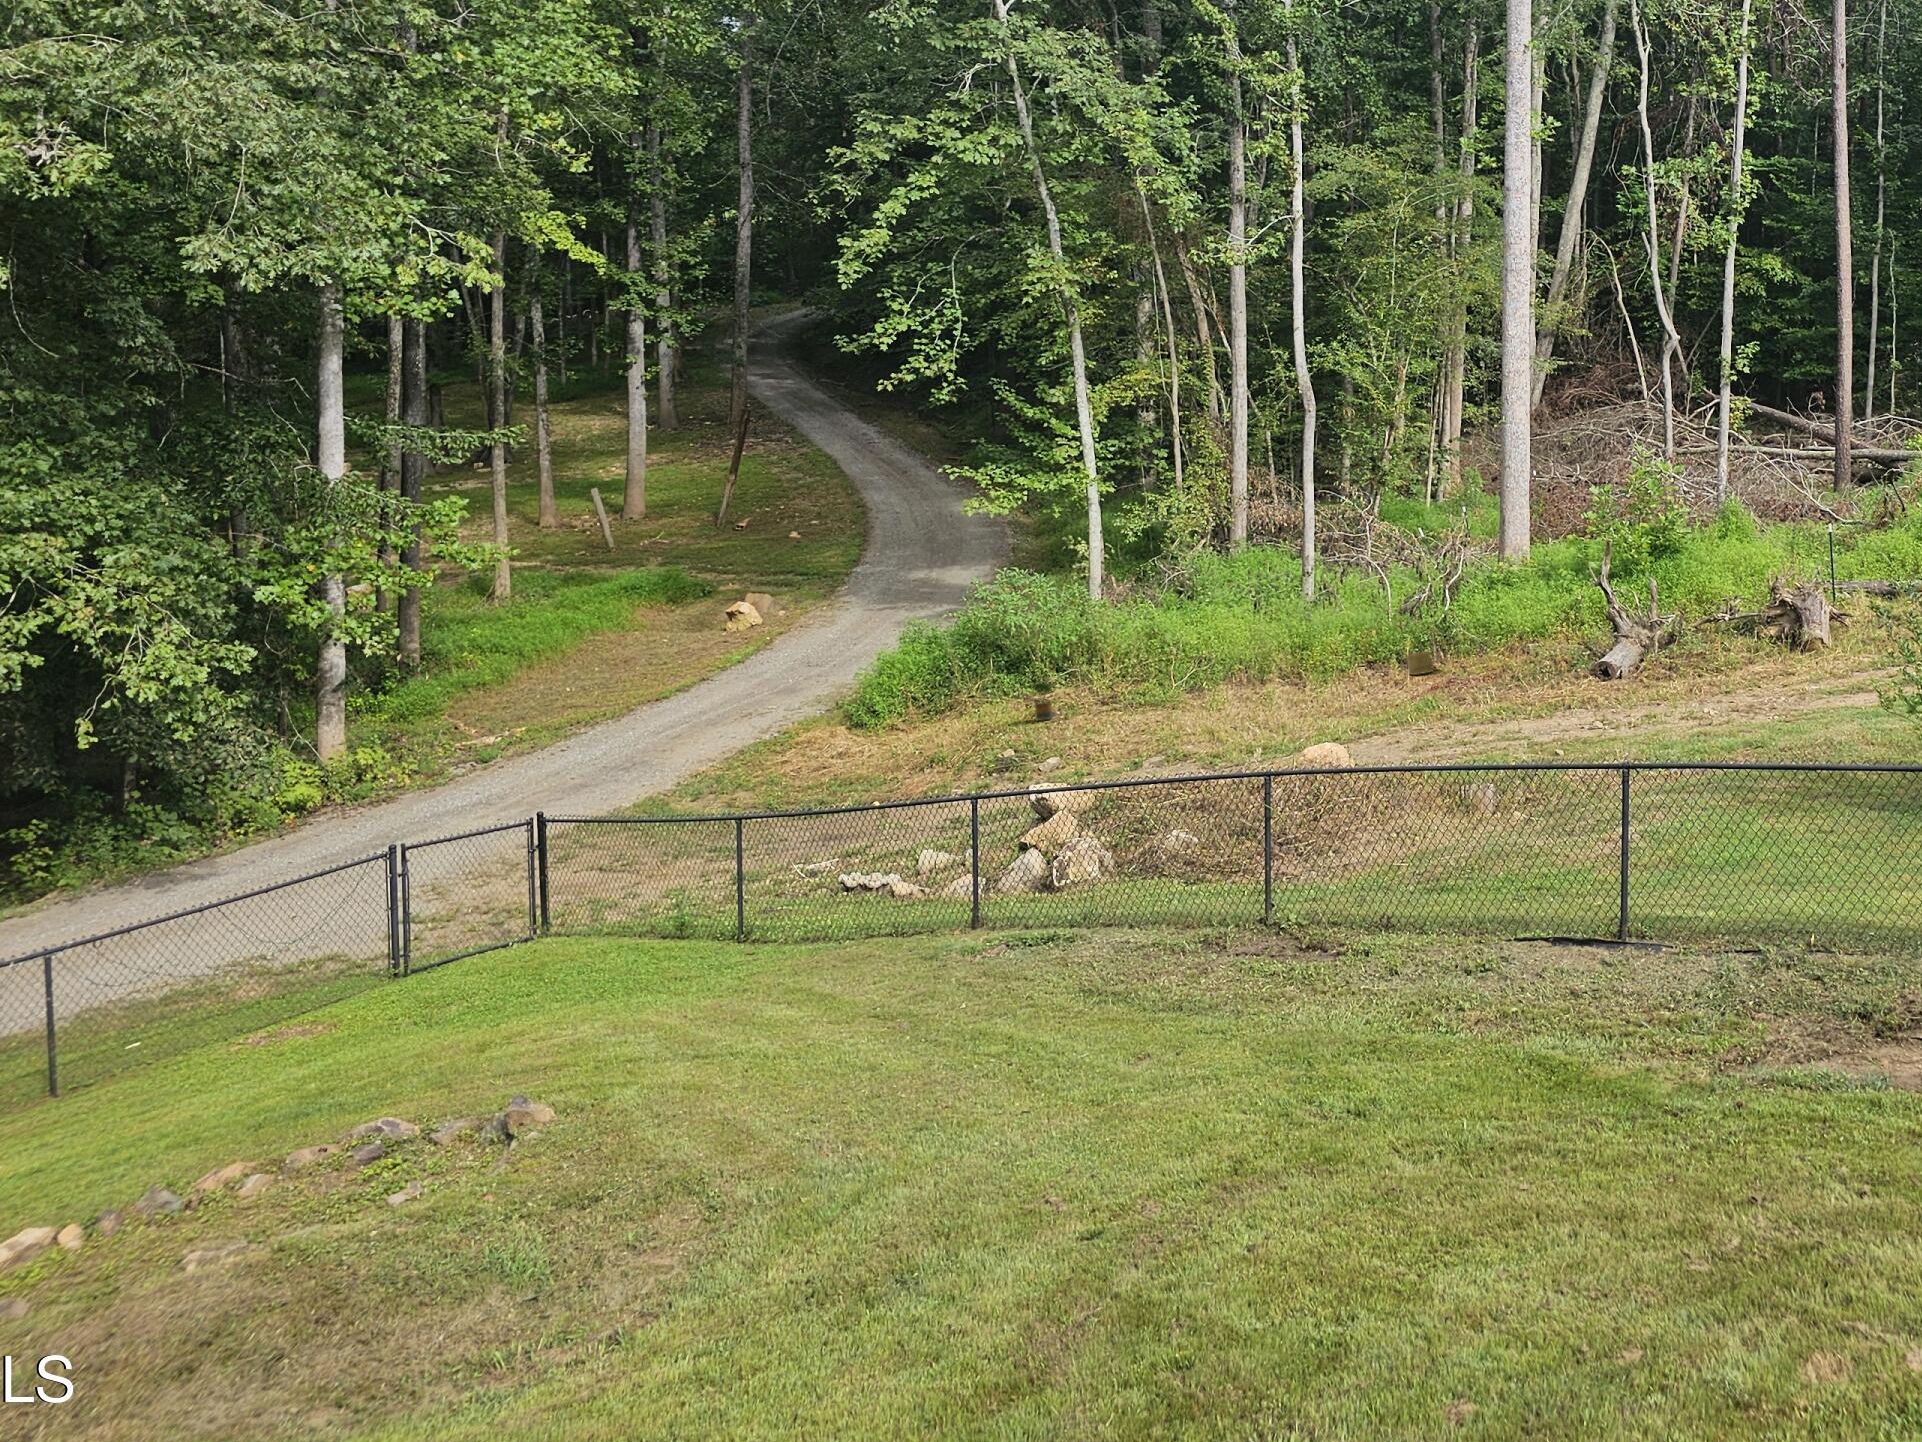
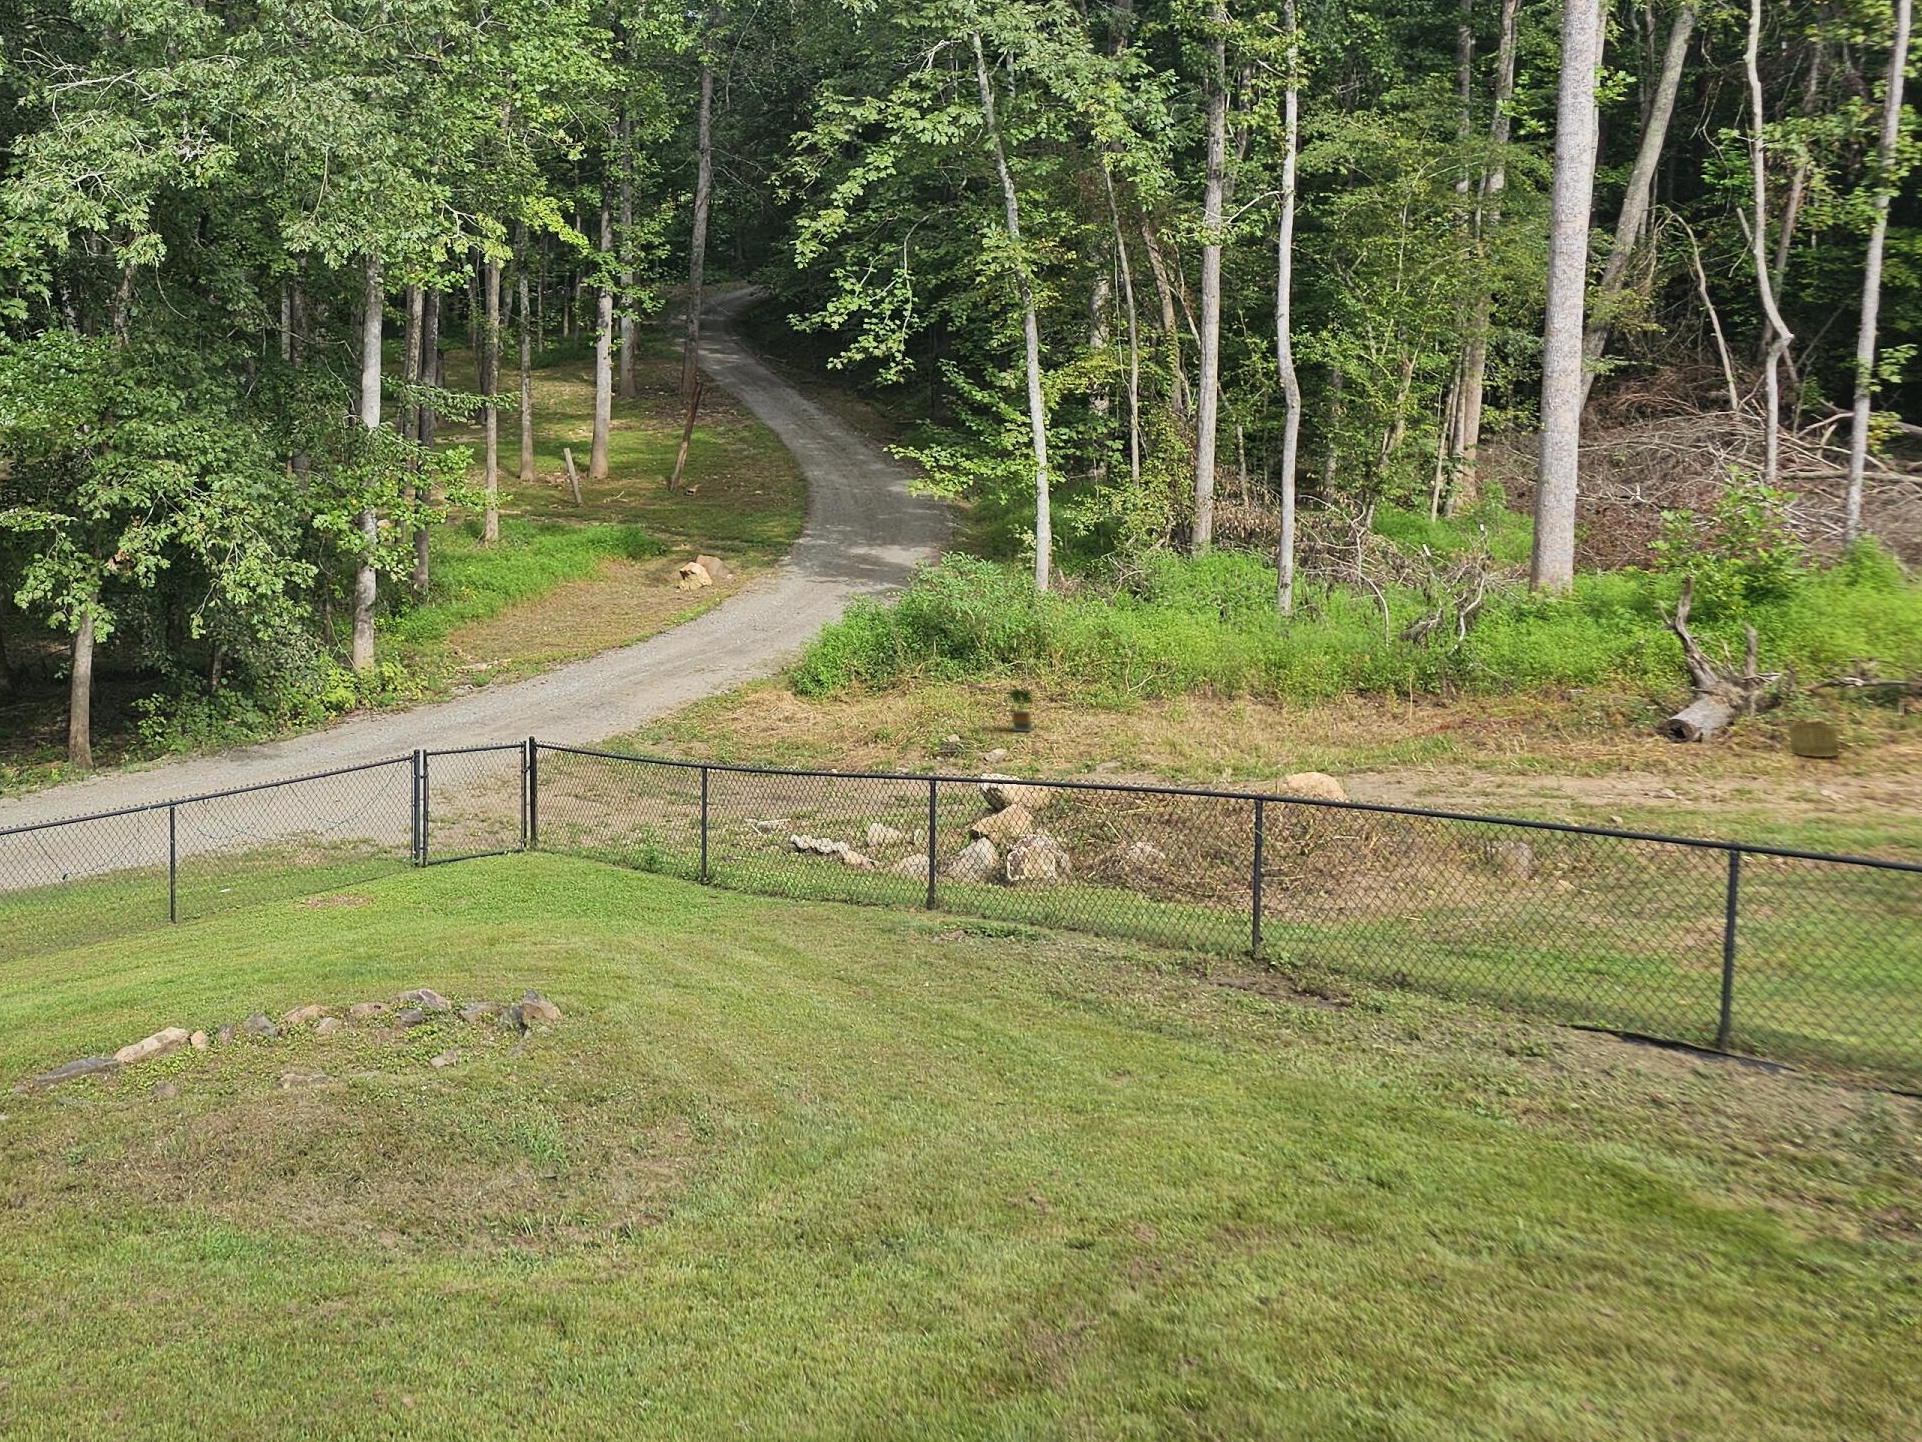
wooden bucket: present [1406,651,1433,675] -> present [1788,724,1839,757]

